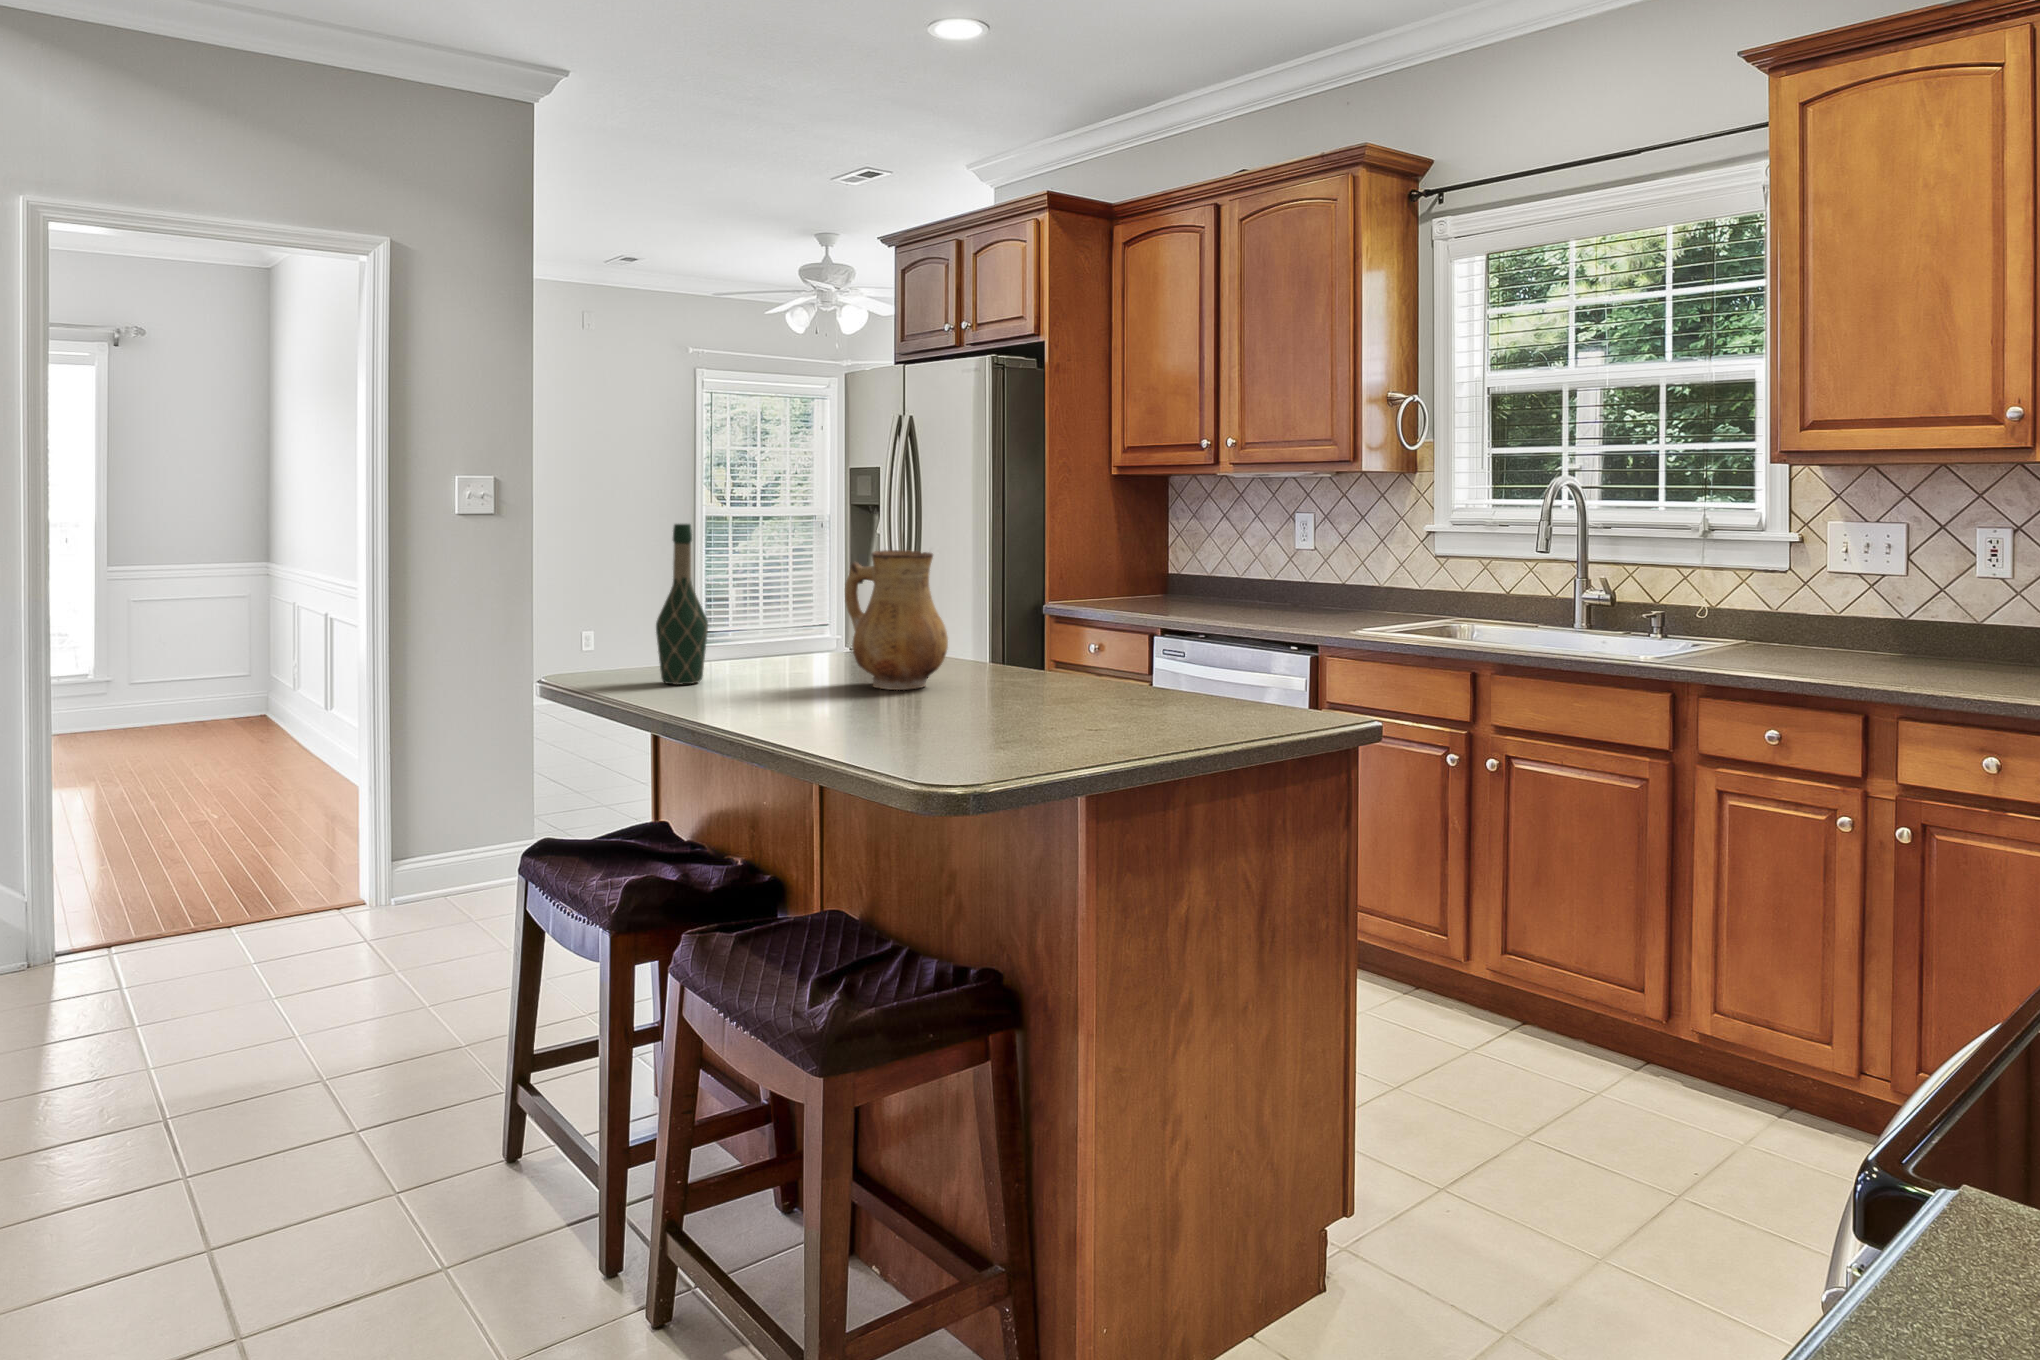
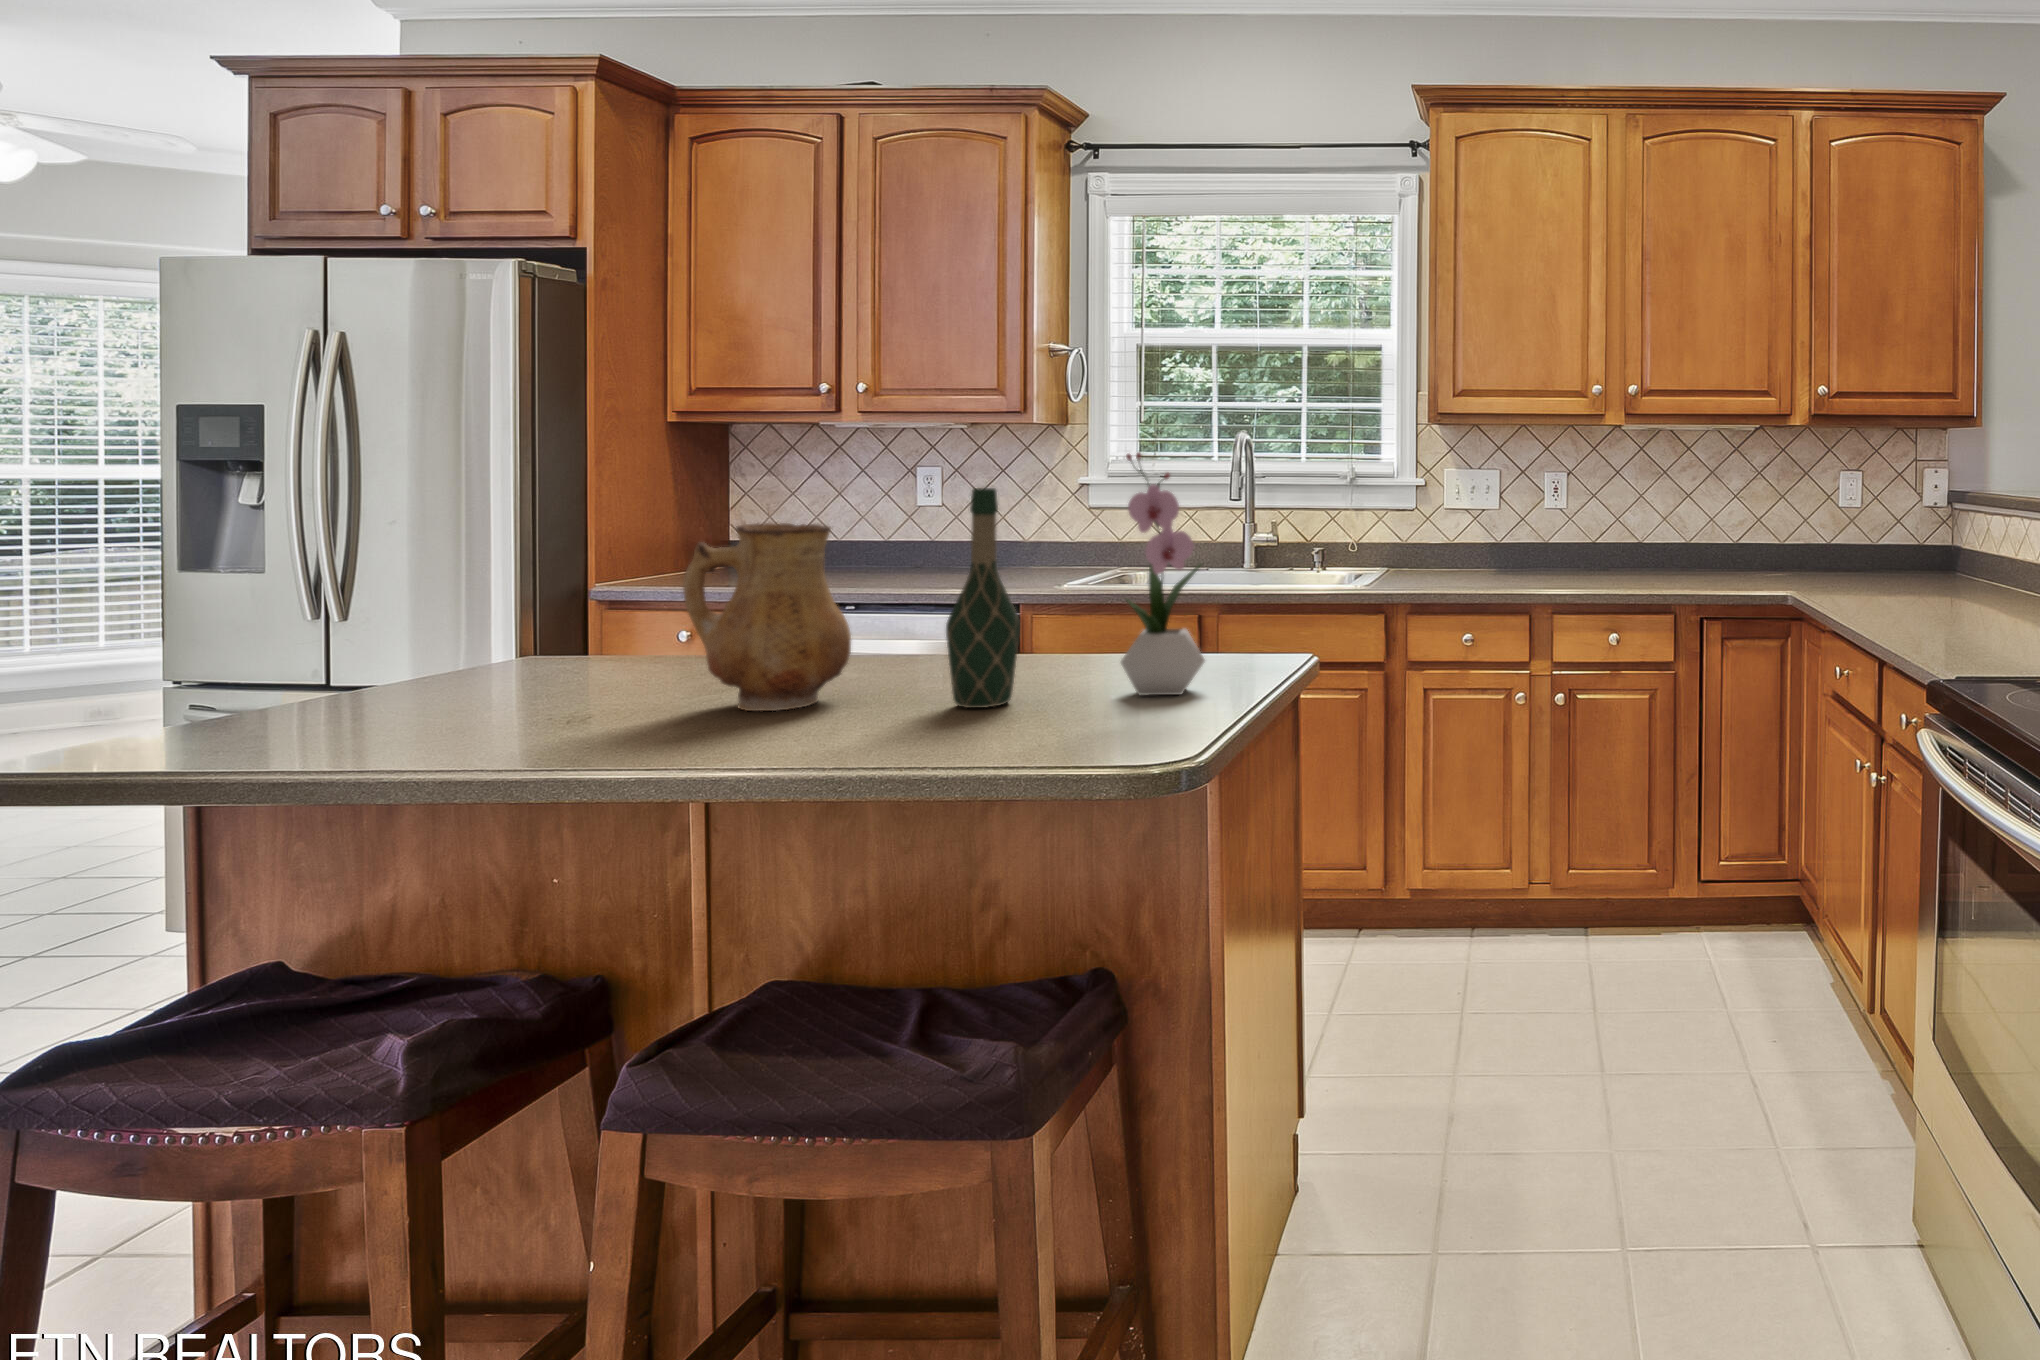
flower arrangement: none [1081,498,1176,720] -> present [1121,453,1205,695]
wine bottle: present [656,524,708,685] -> present [946,488,1020,708]

